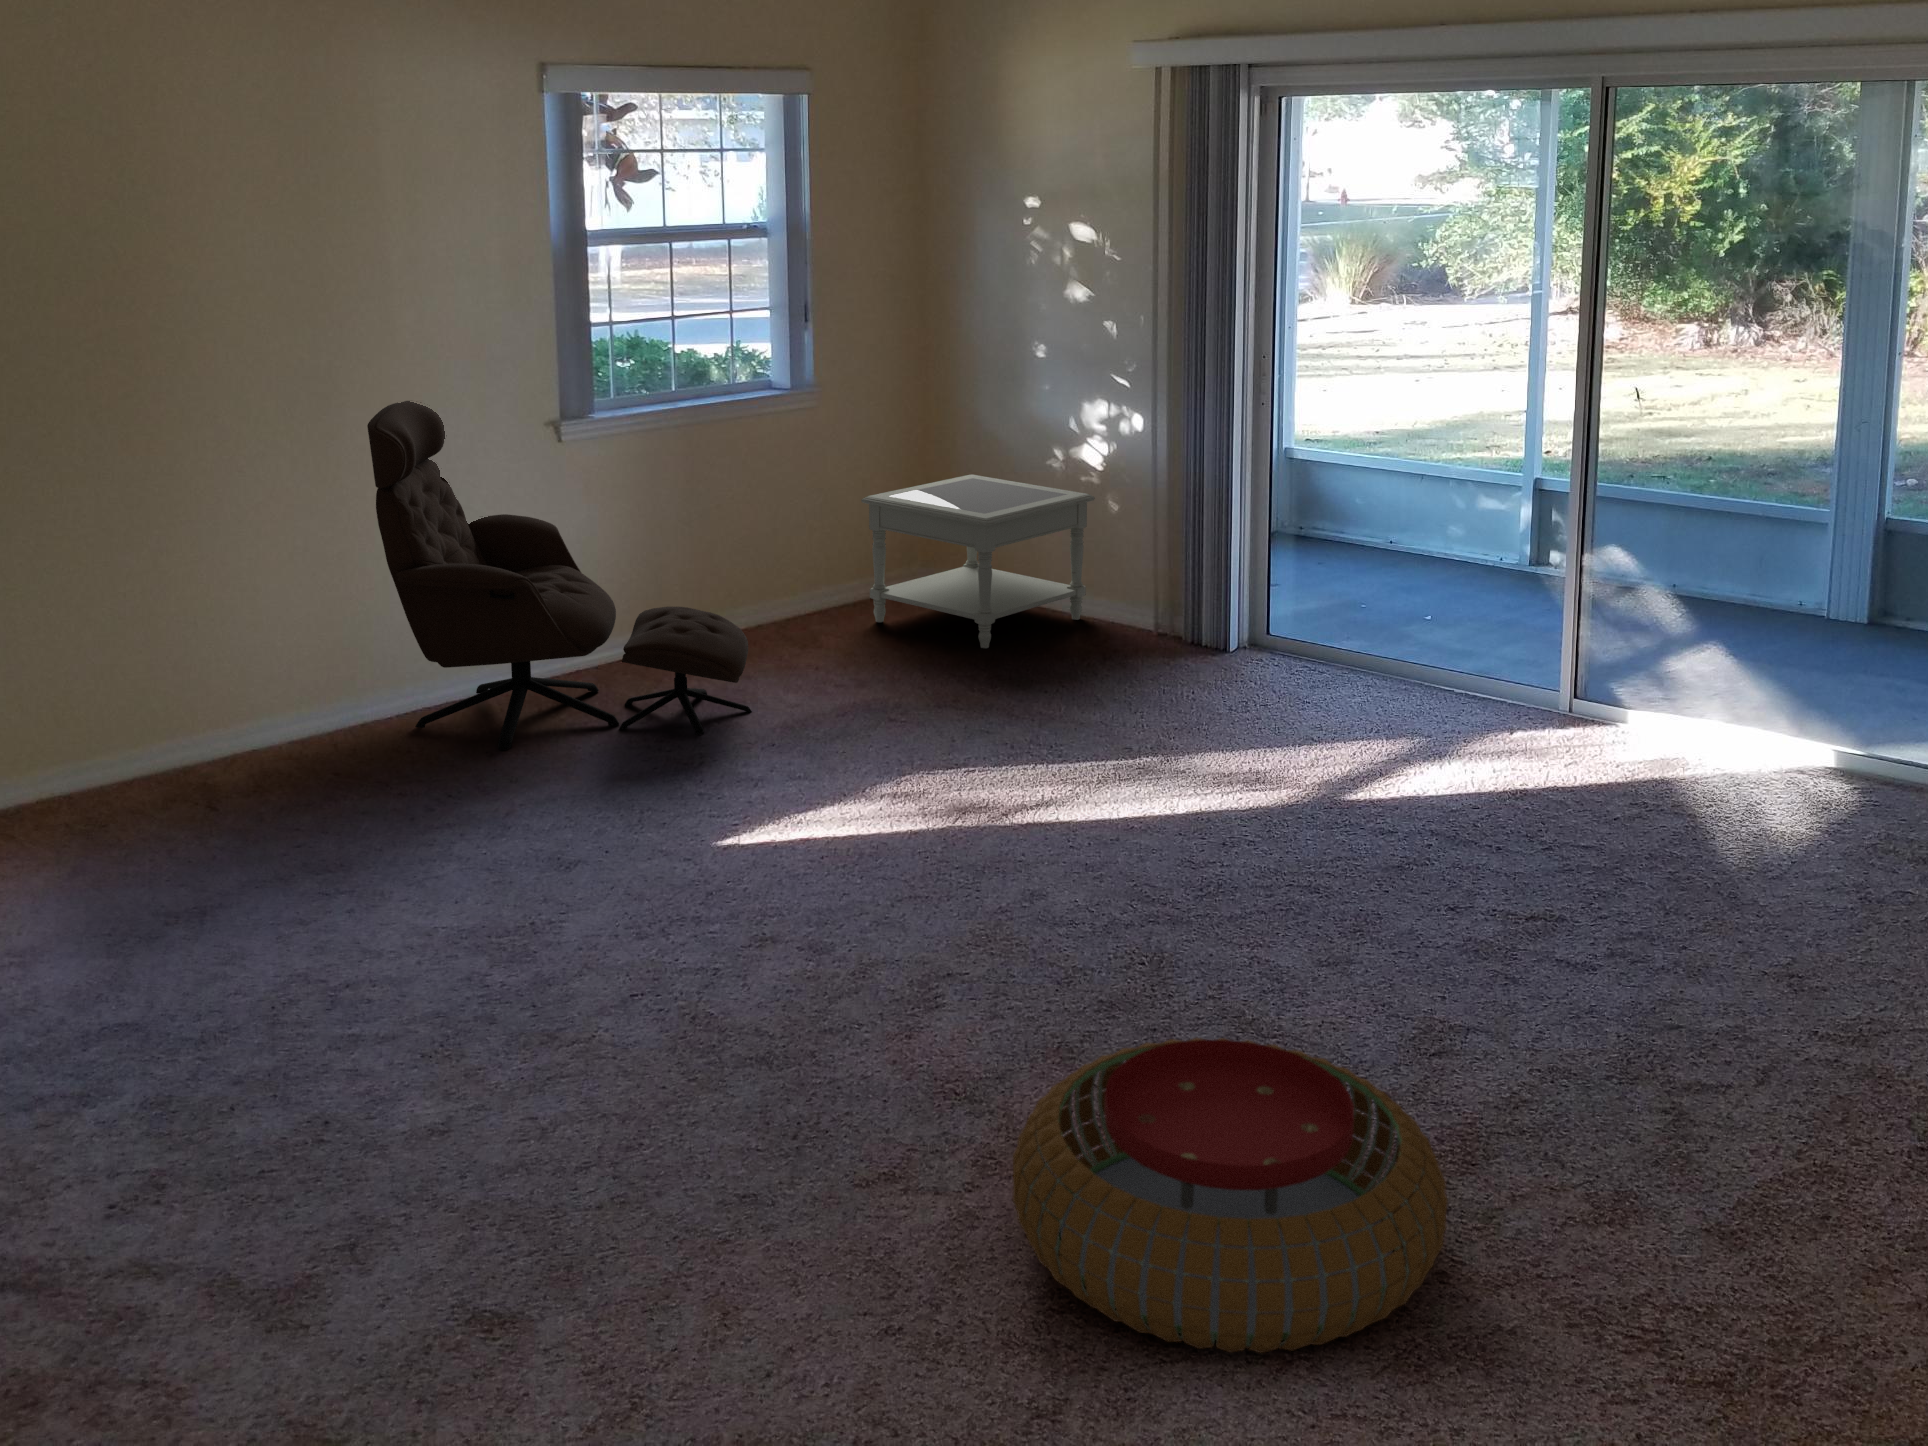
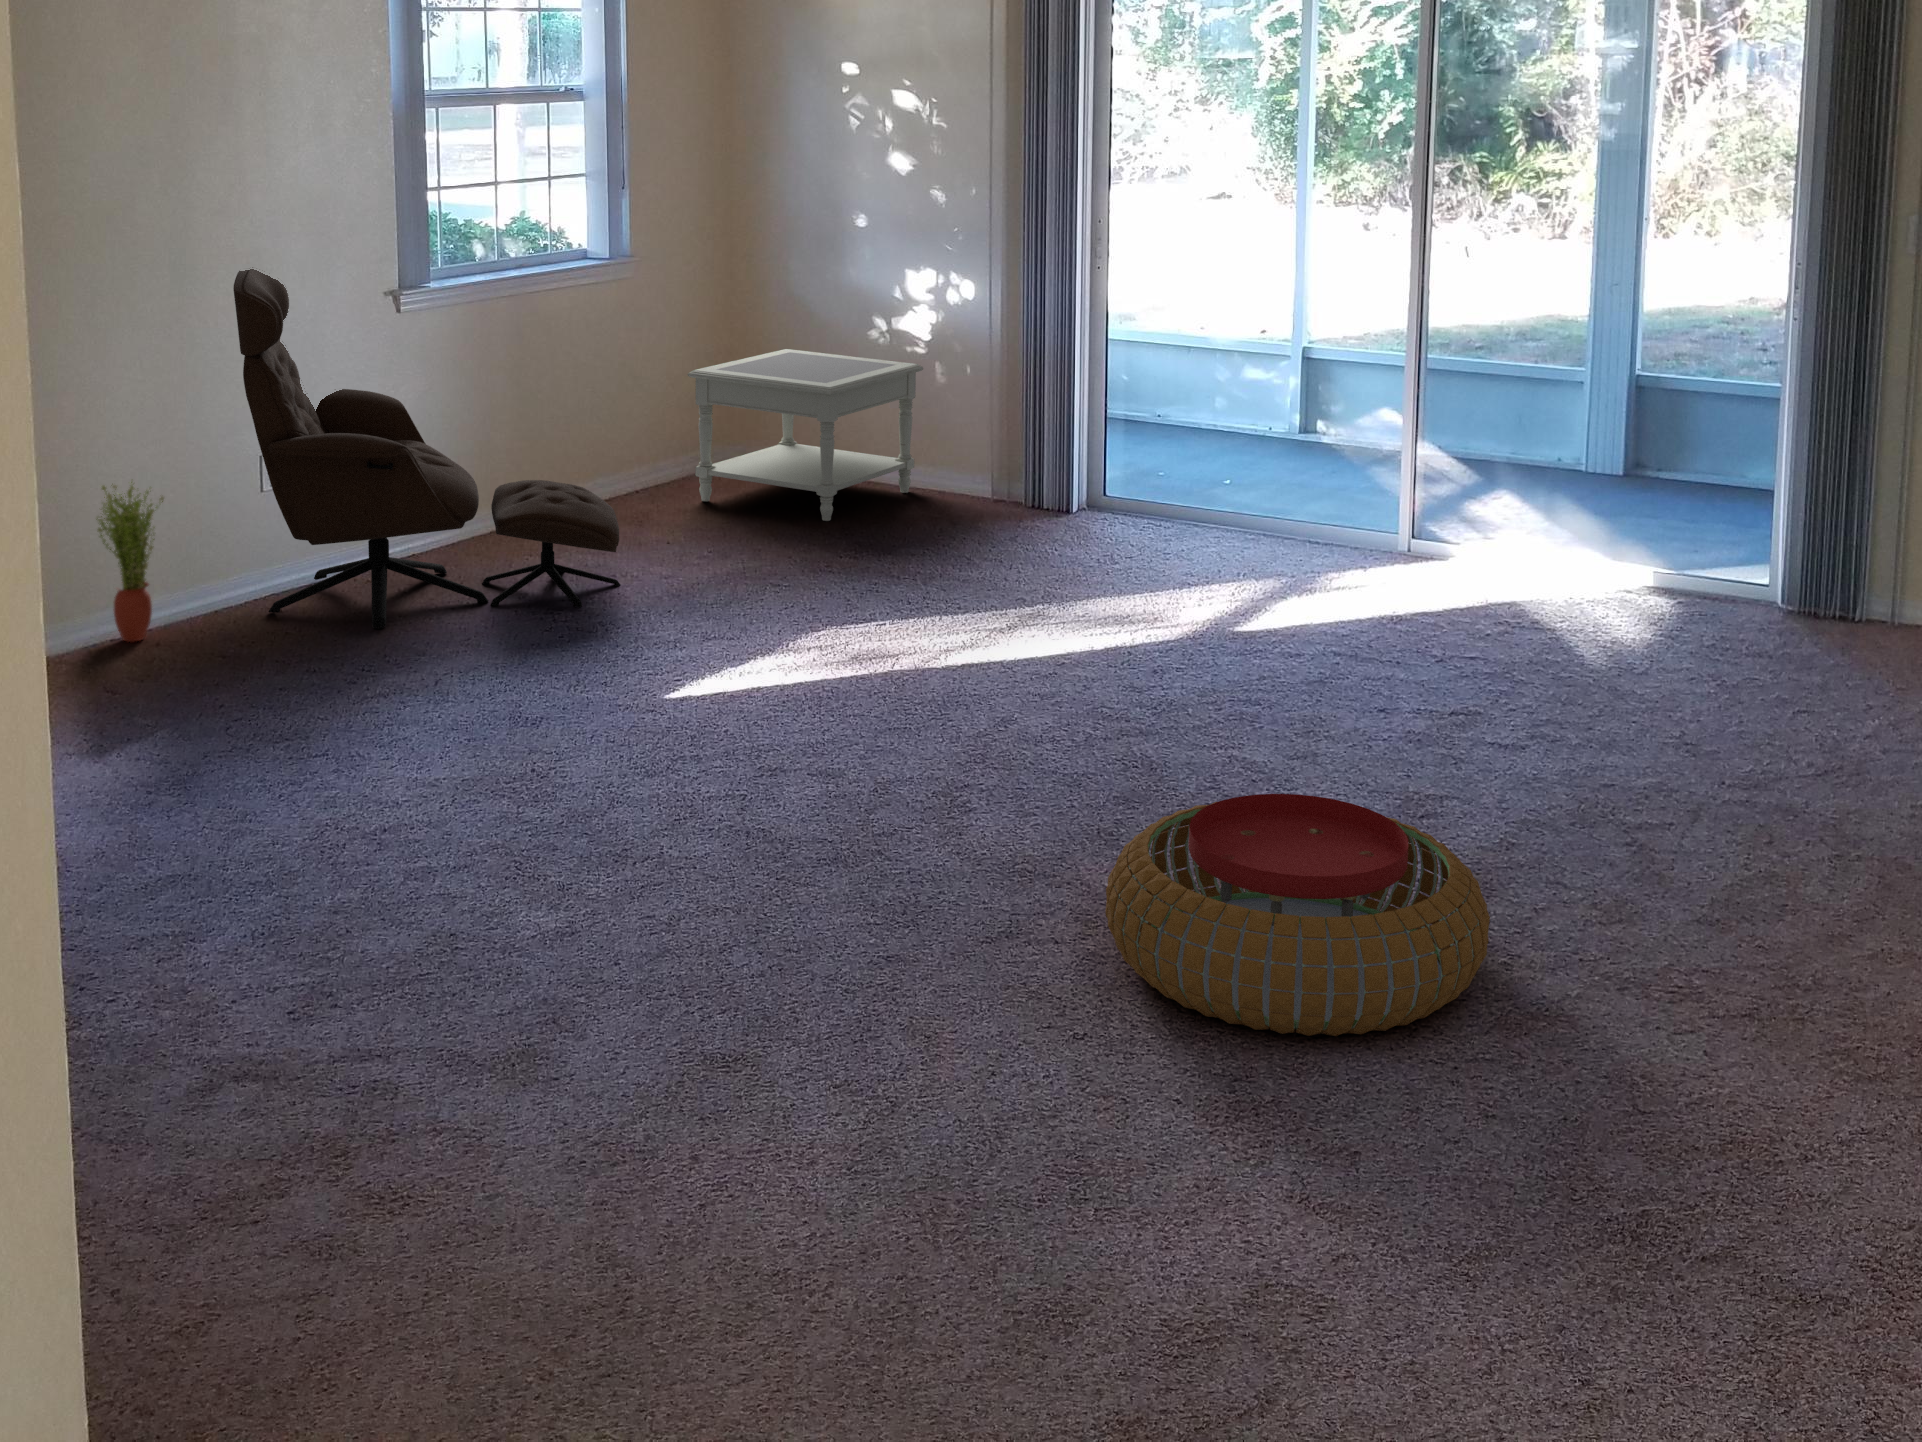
potted plant: none [238,602,307,753] -> present [97,482,164,642]

